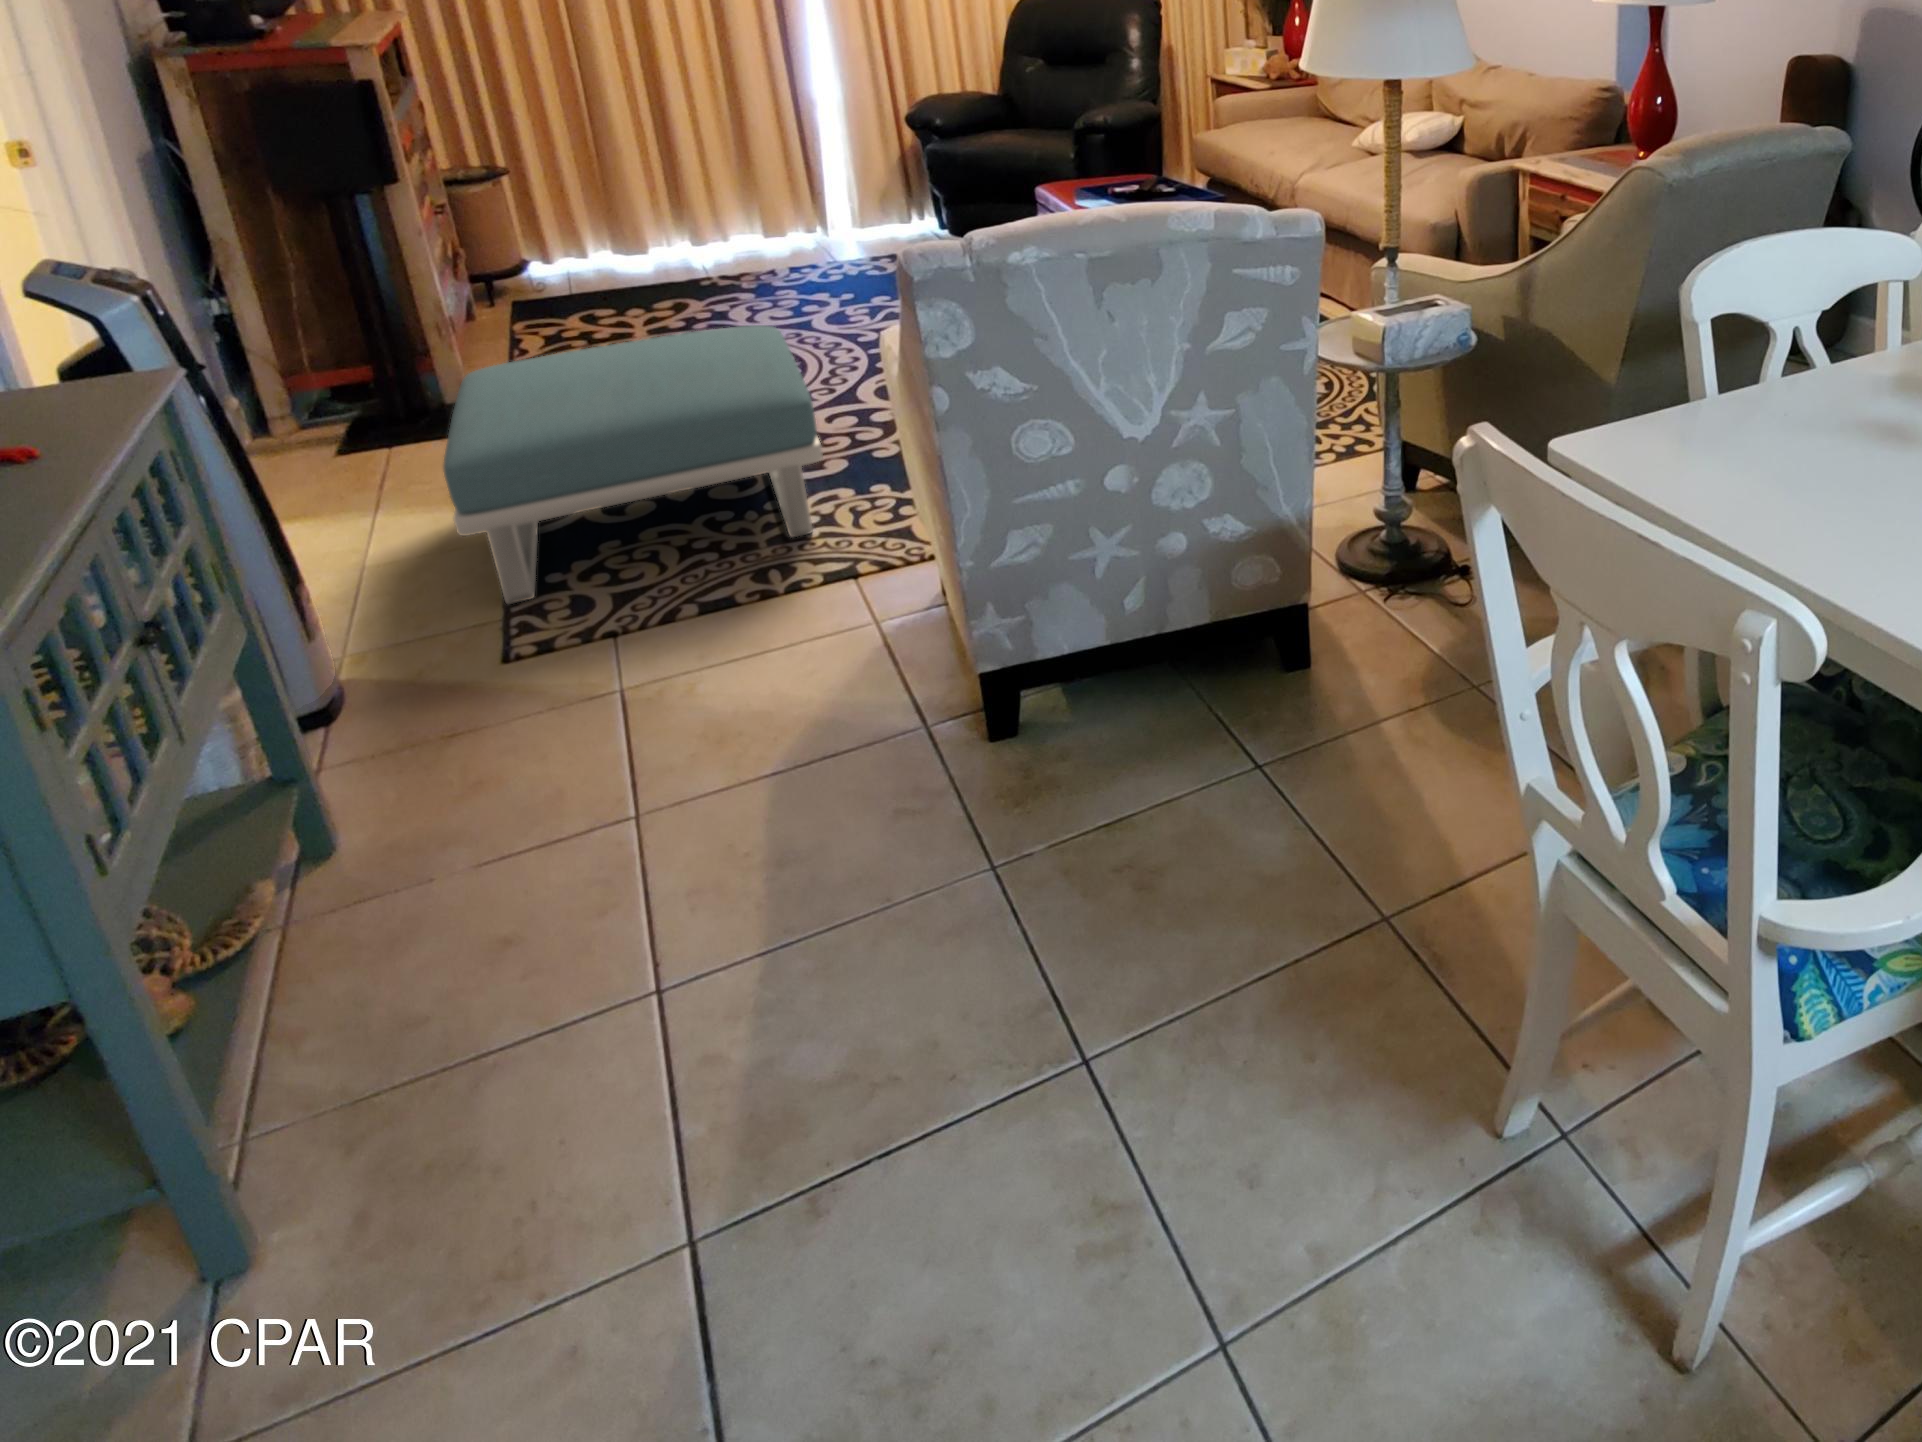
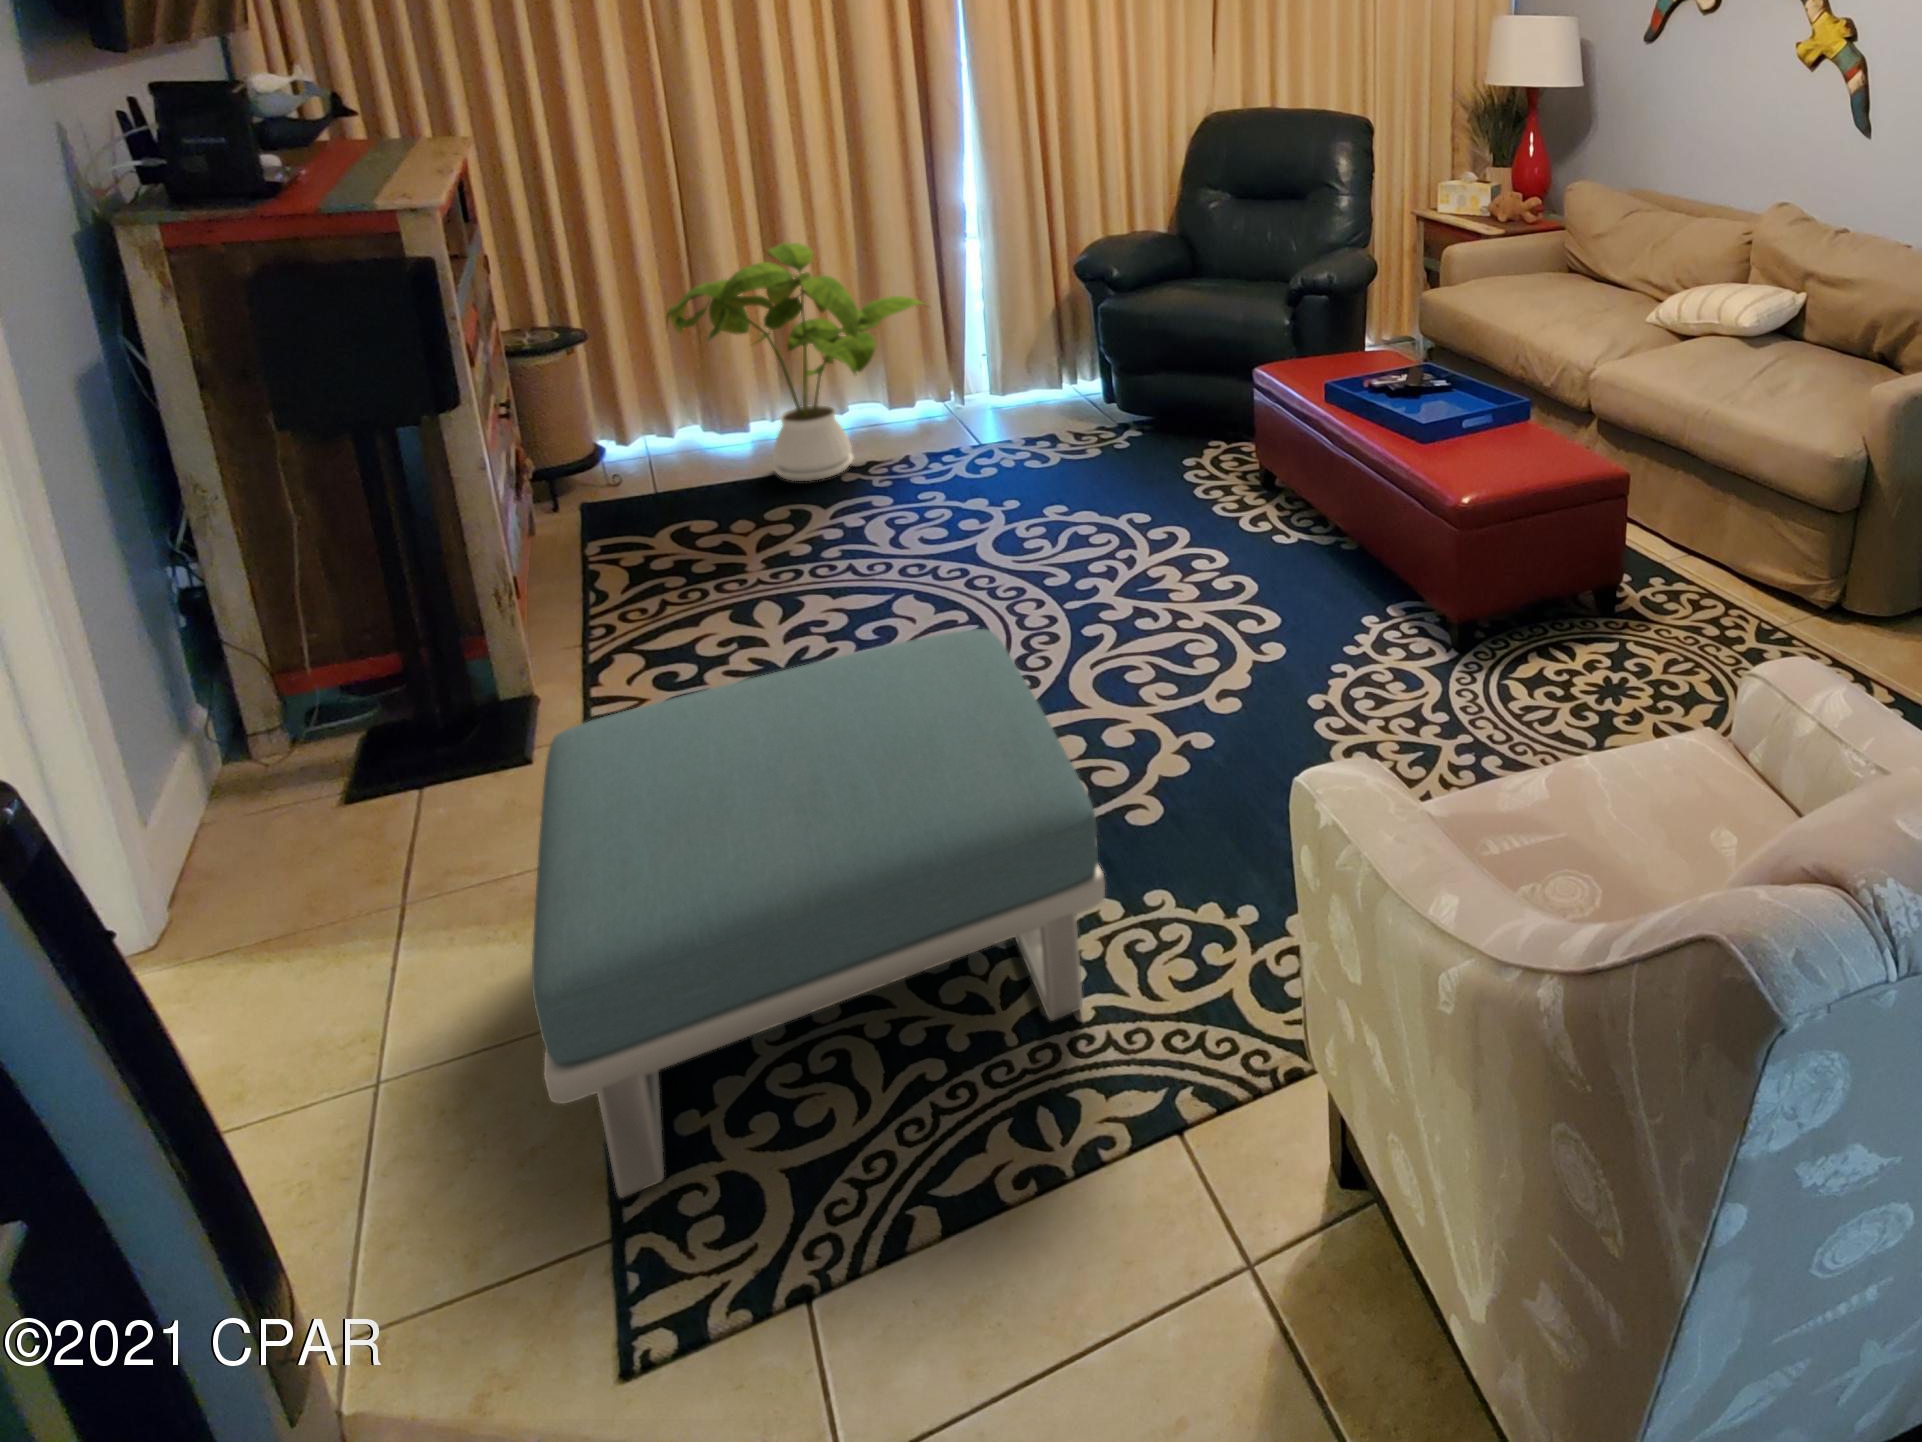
house plant: none [569,92,790,285] -> present [666,243,922,481]

